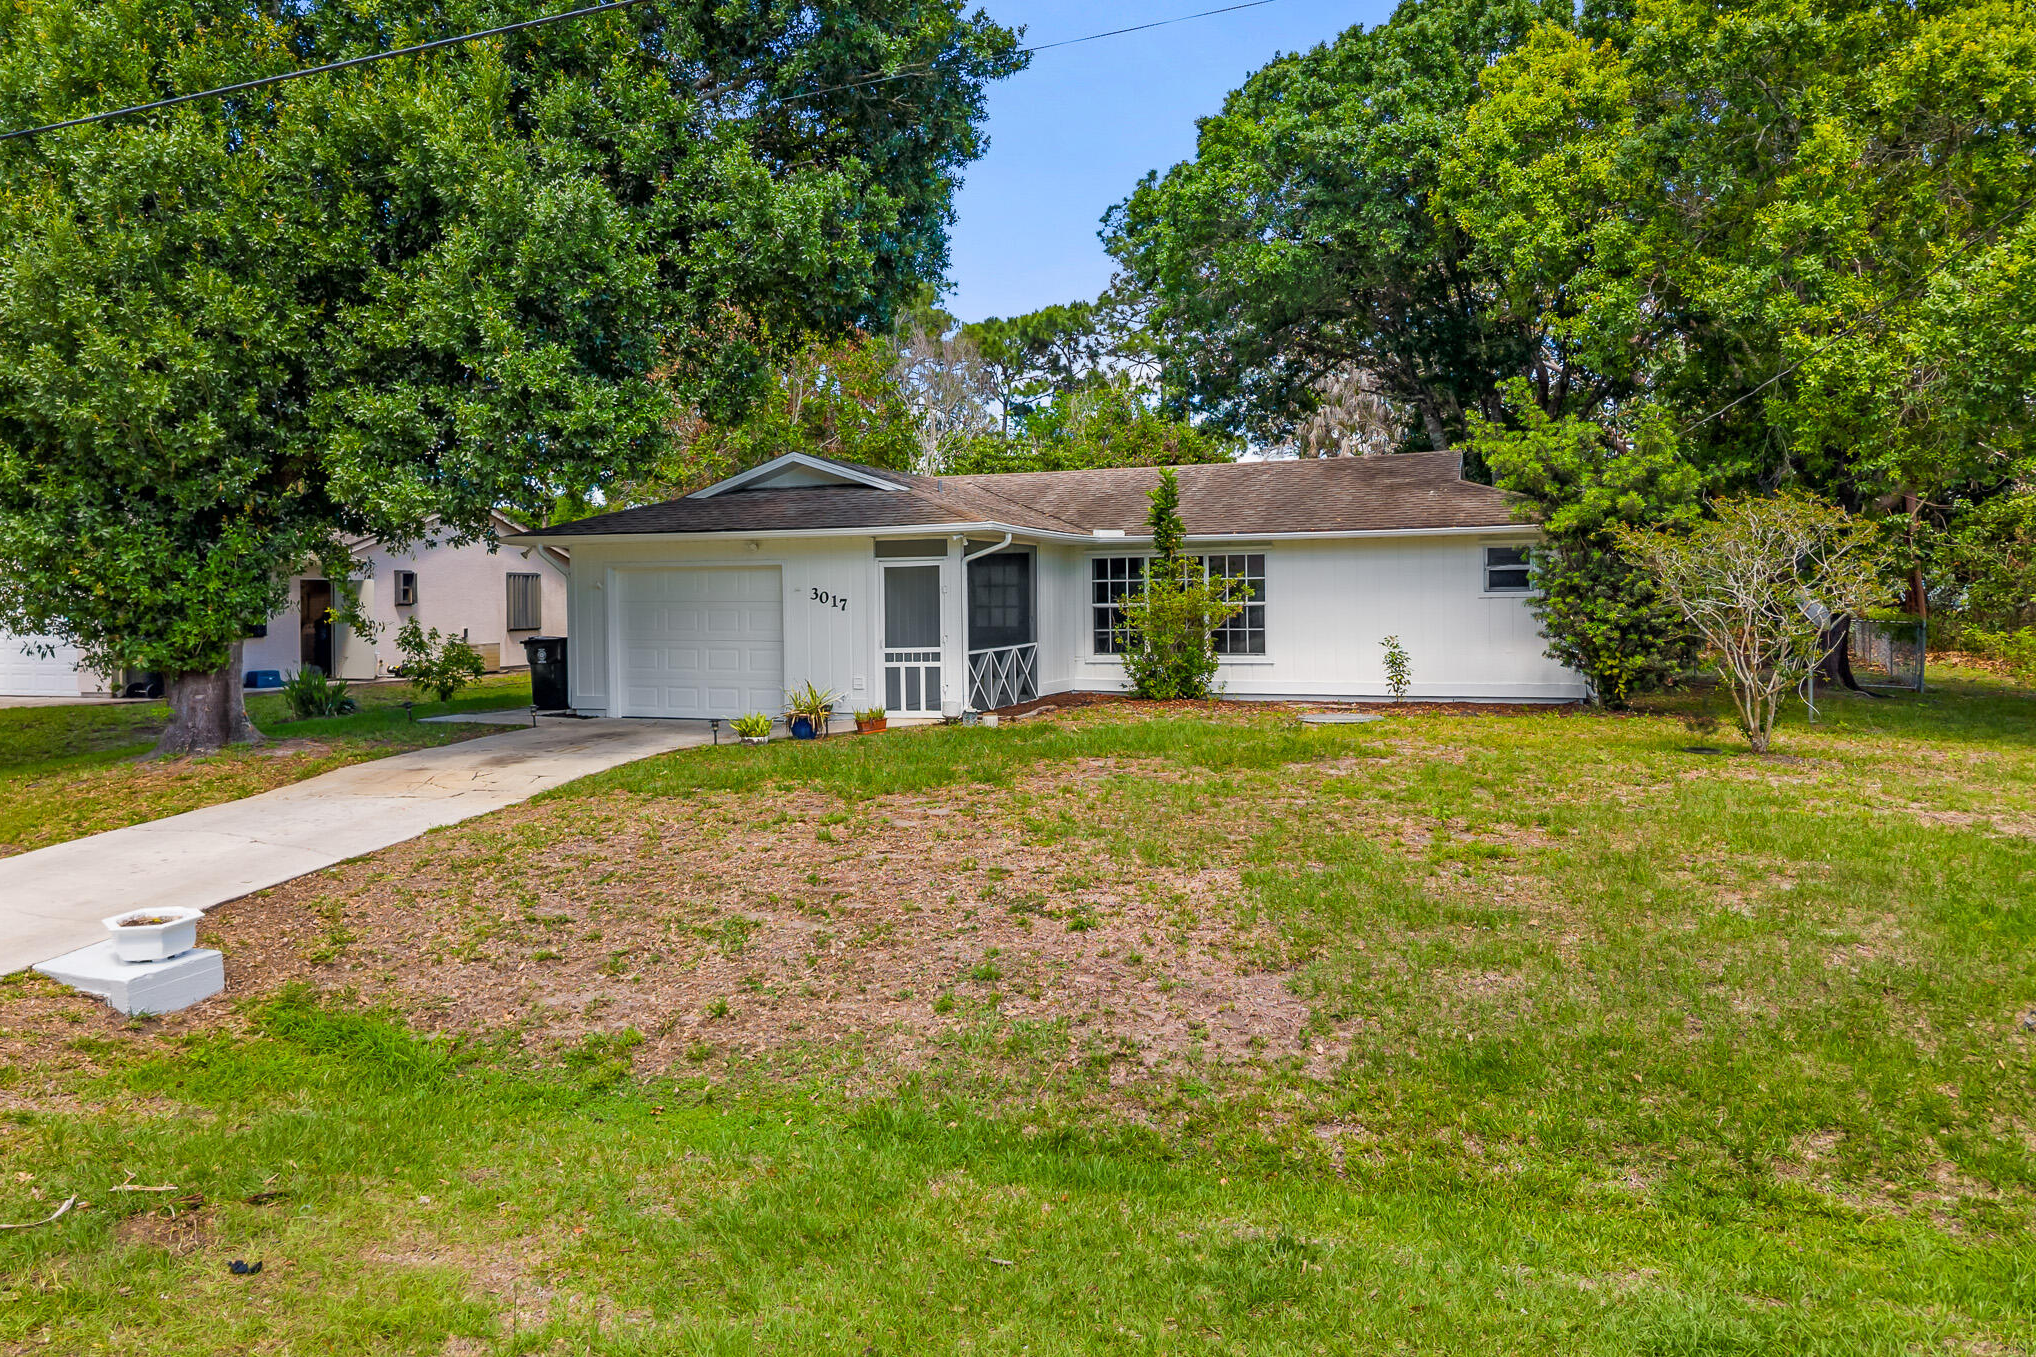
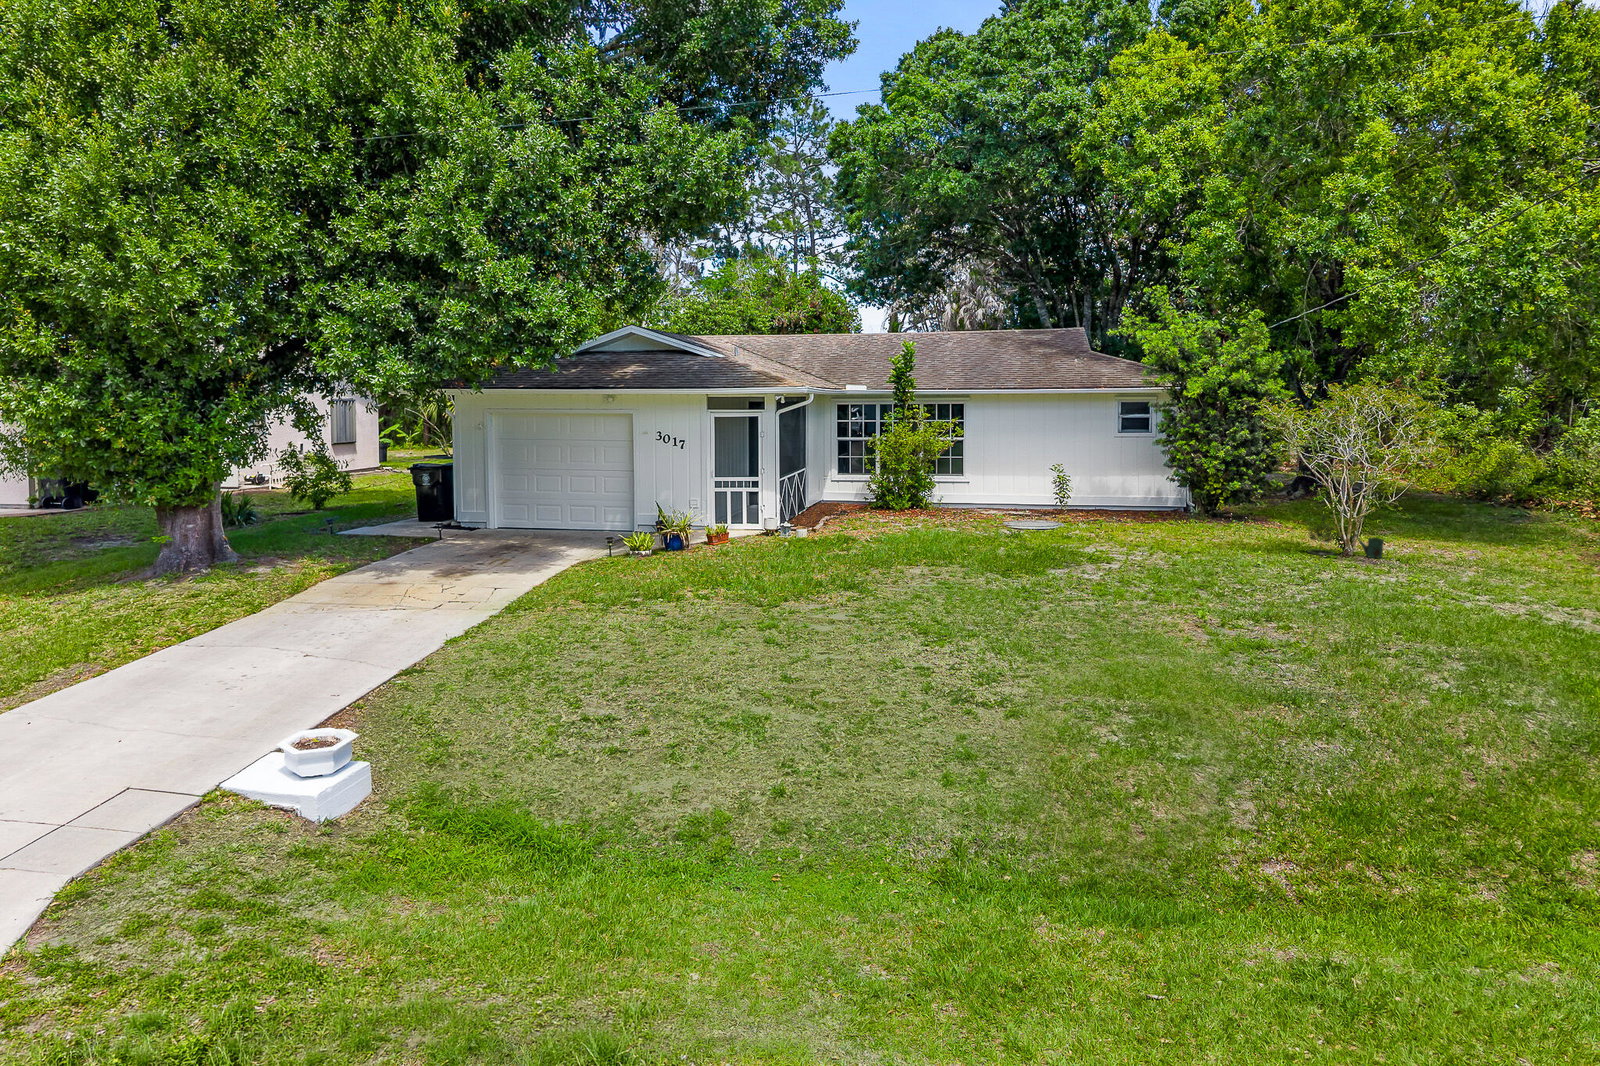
watering can: none [1748,722,1800,758] -> present [1355,534,1384,558]

